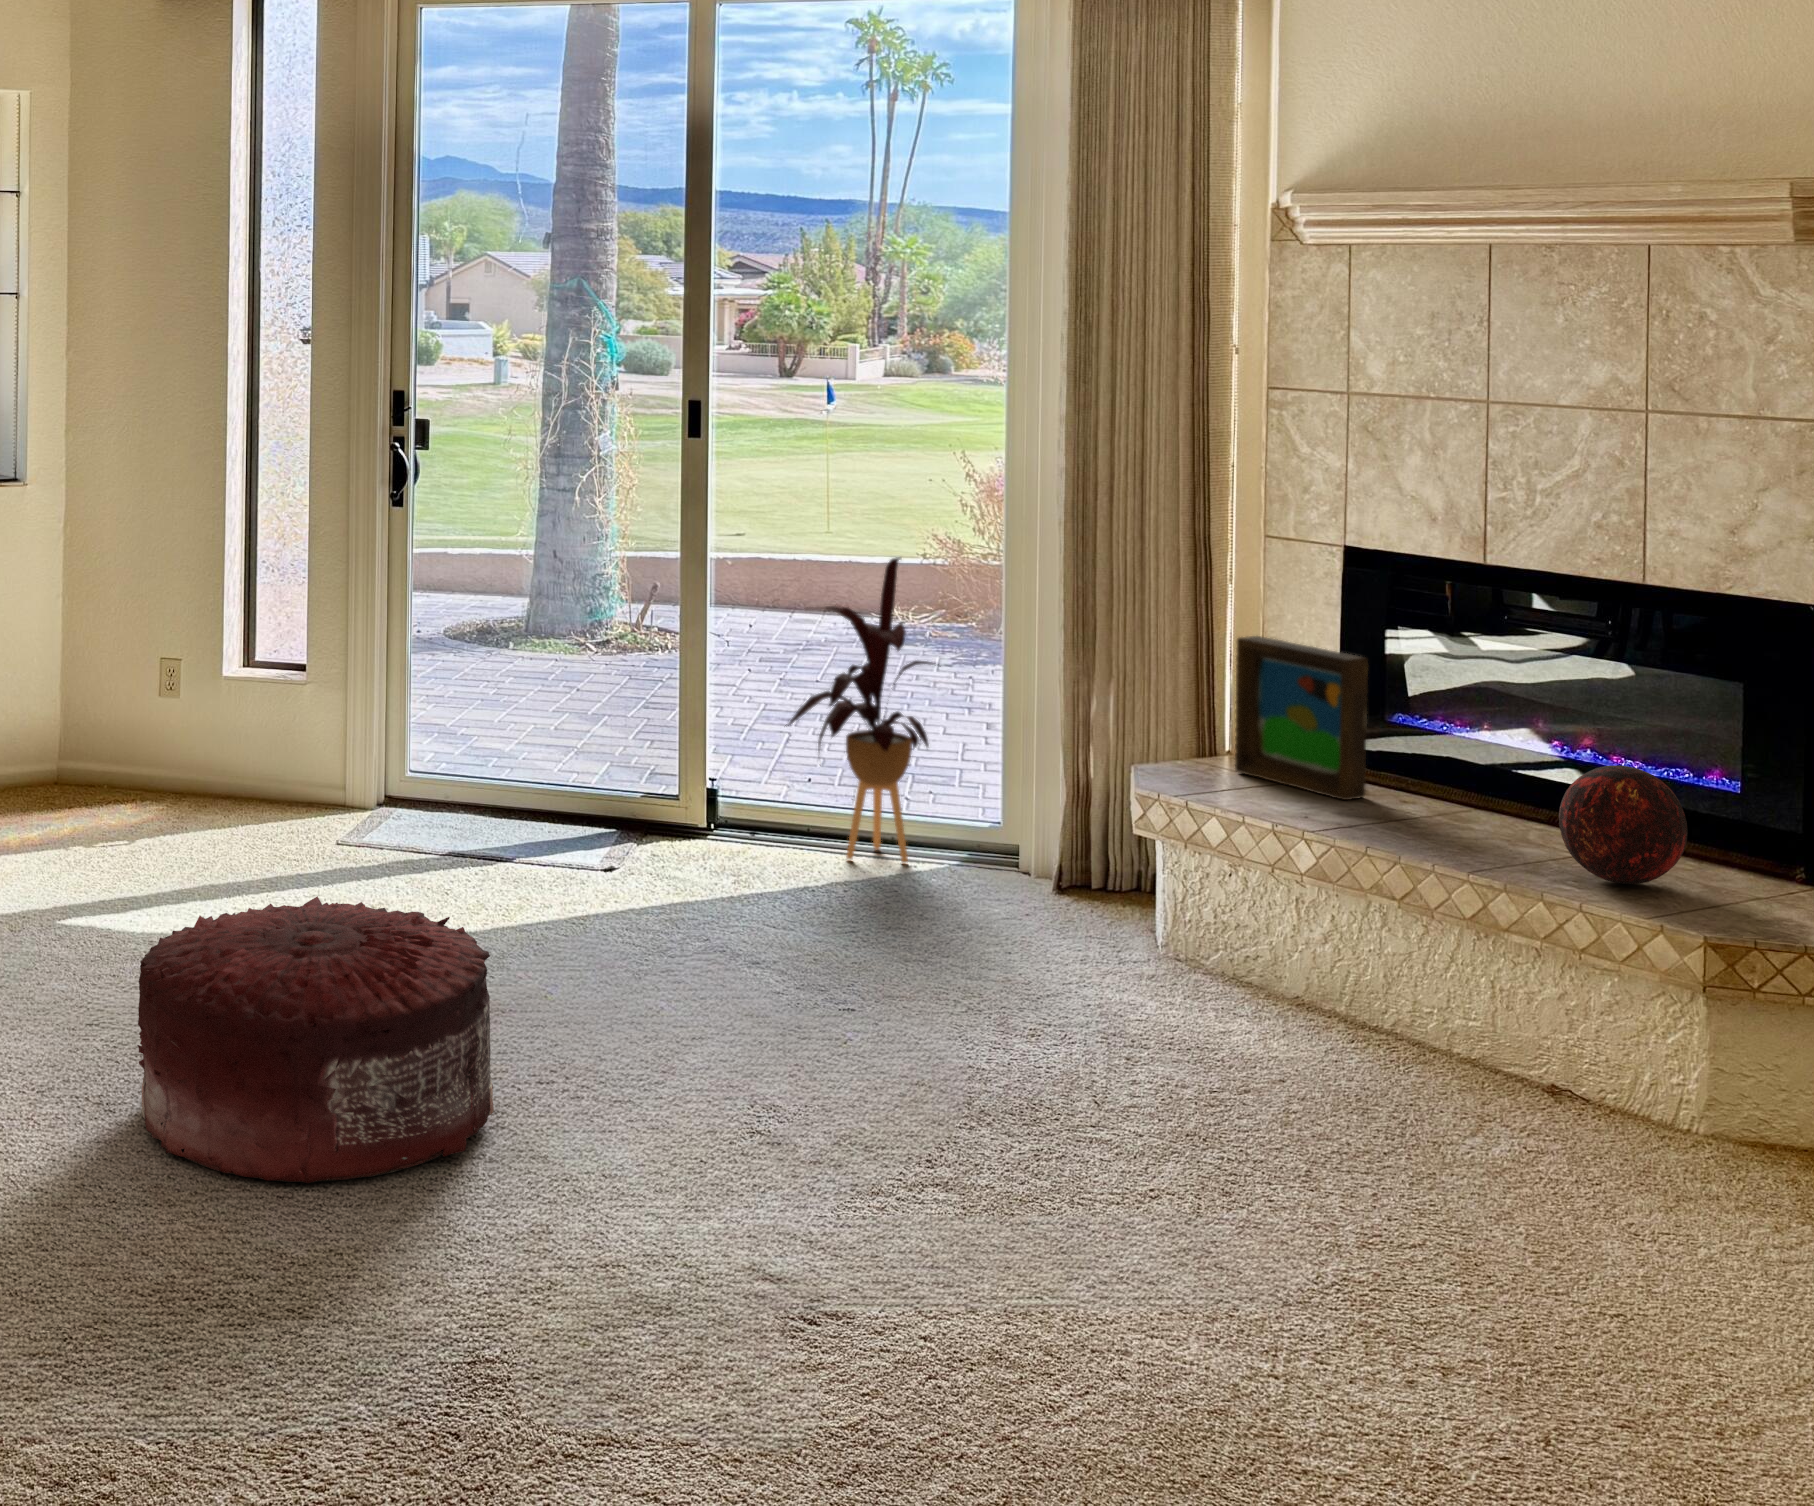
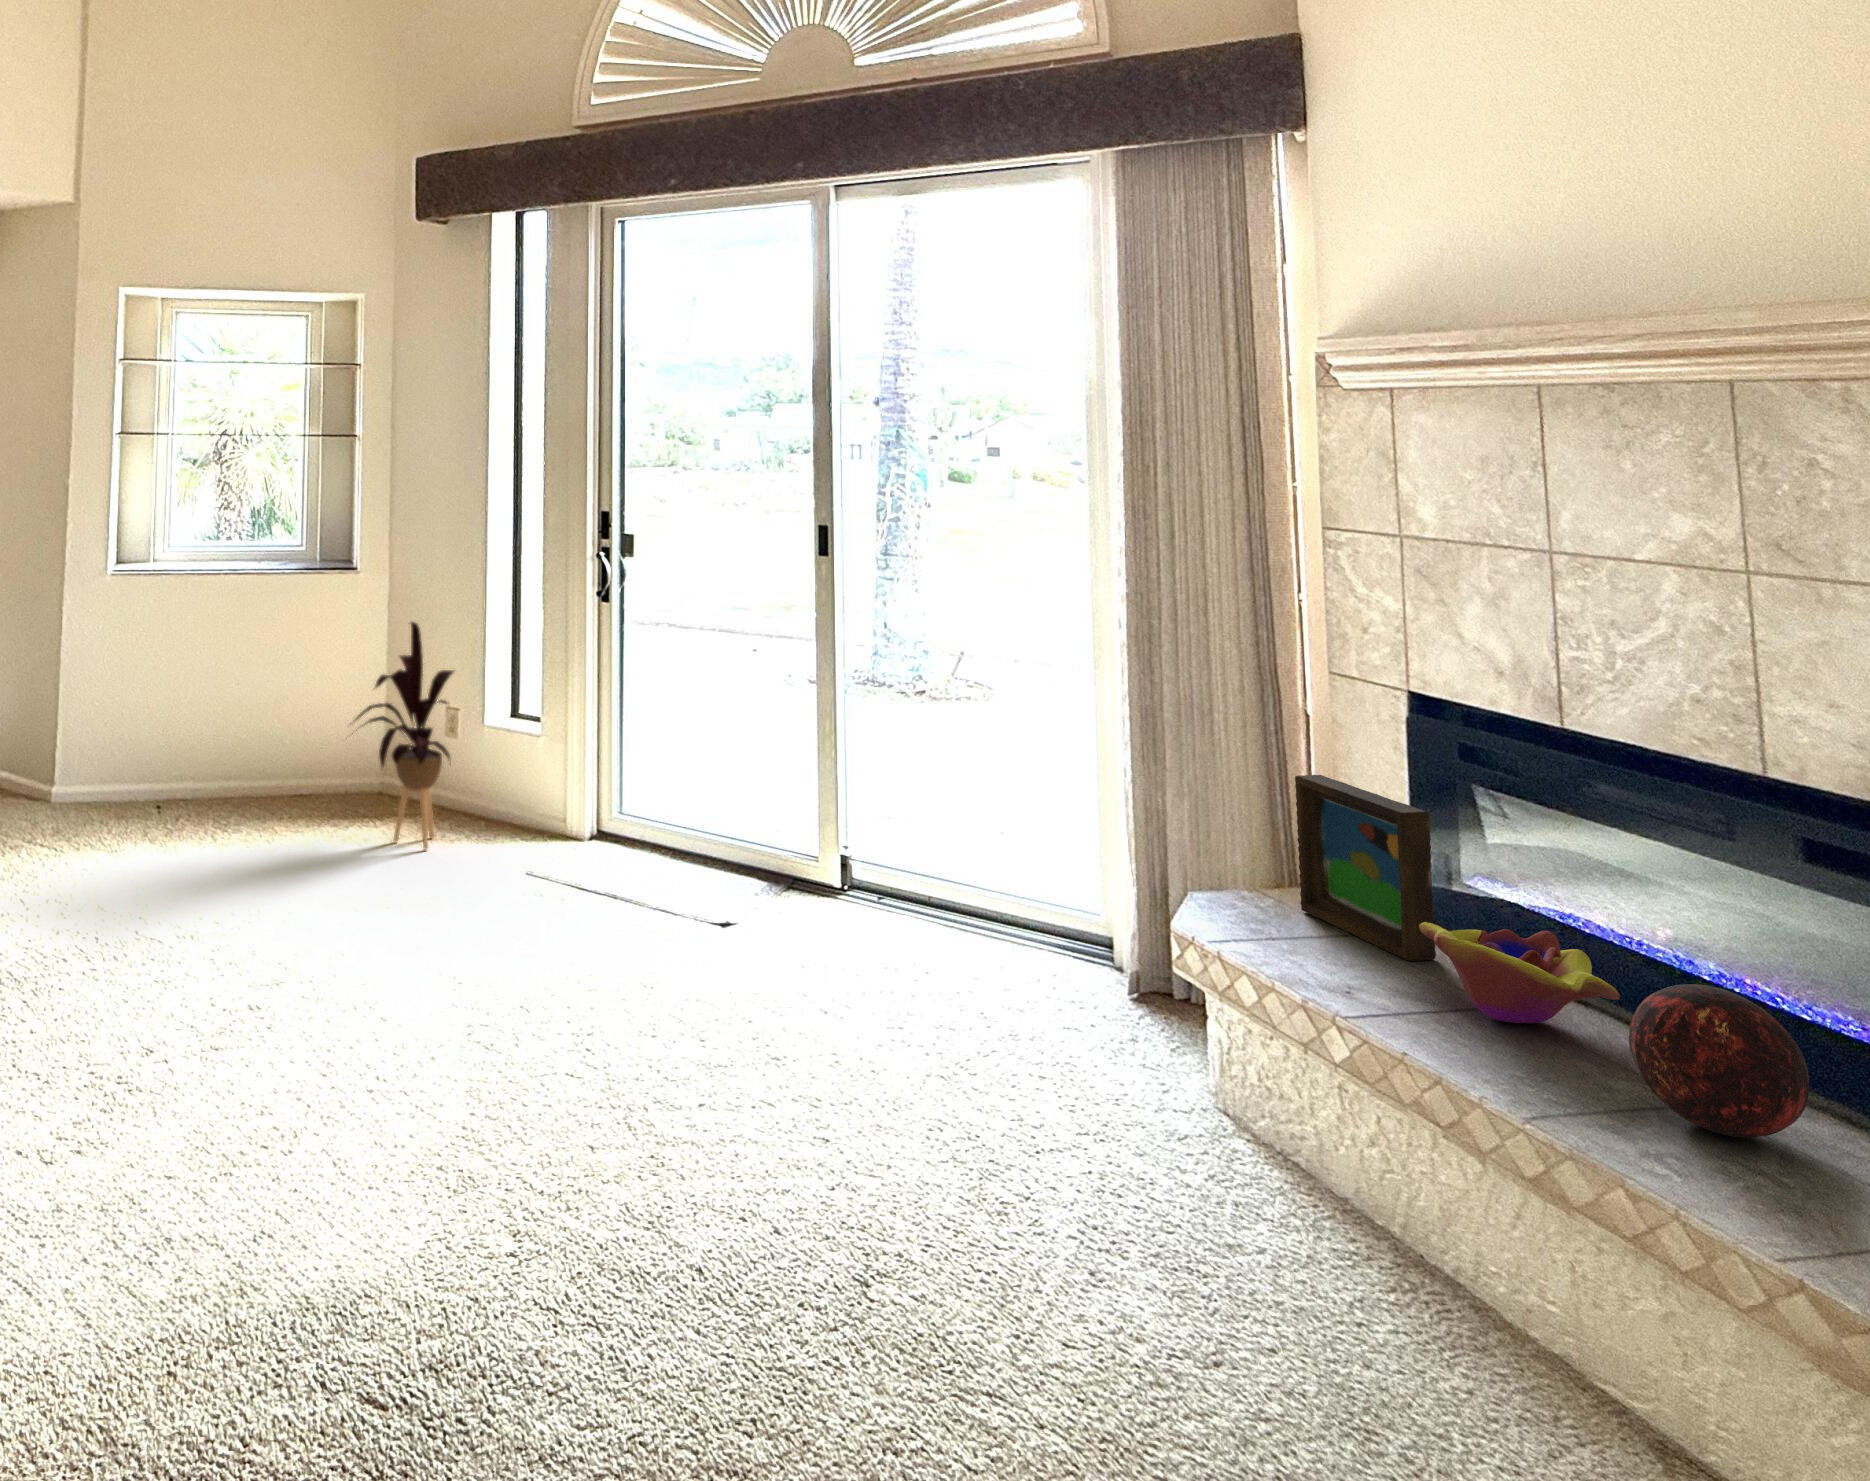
house plant: present [788,557,936,863] -> present [350,622,454,850]
decorative bowl: none [1370,750,1534,833] -> present [1419,922,1620,1023]
pouf: present [137,896,494,1183] -> none [122,947,443,1241]

